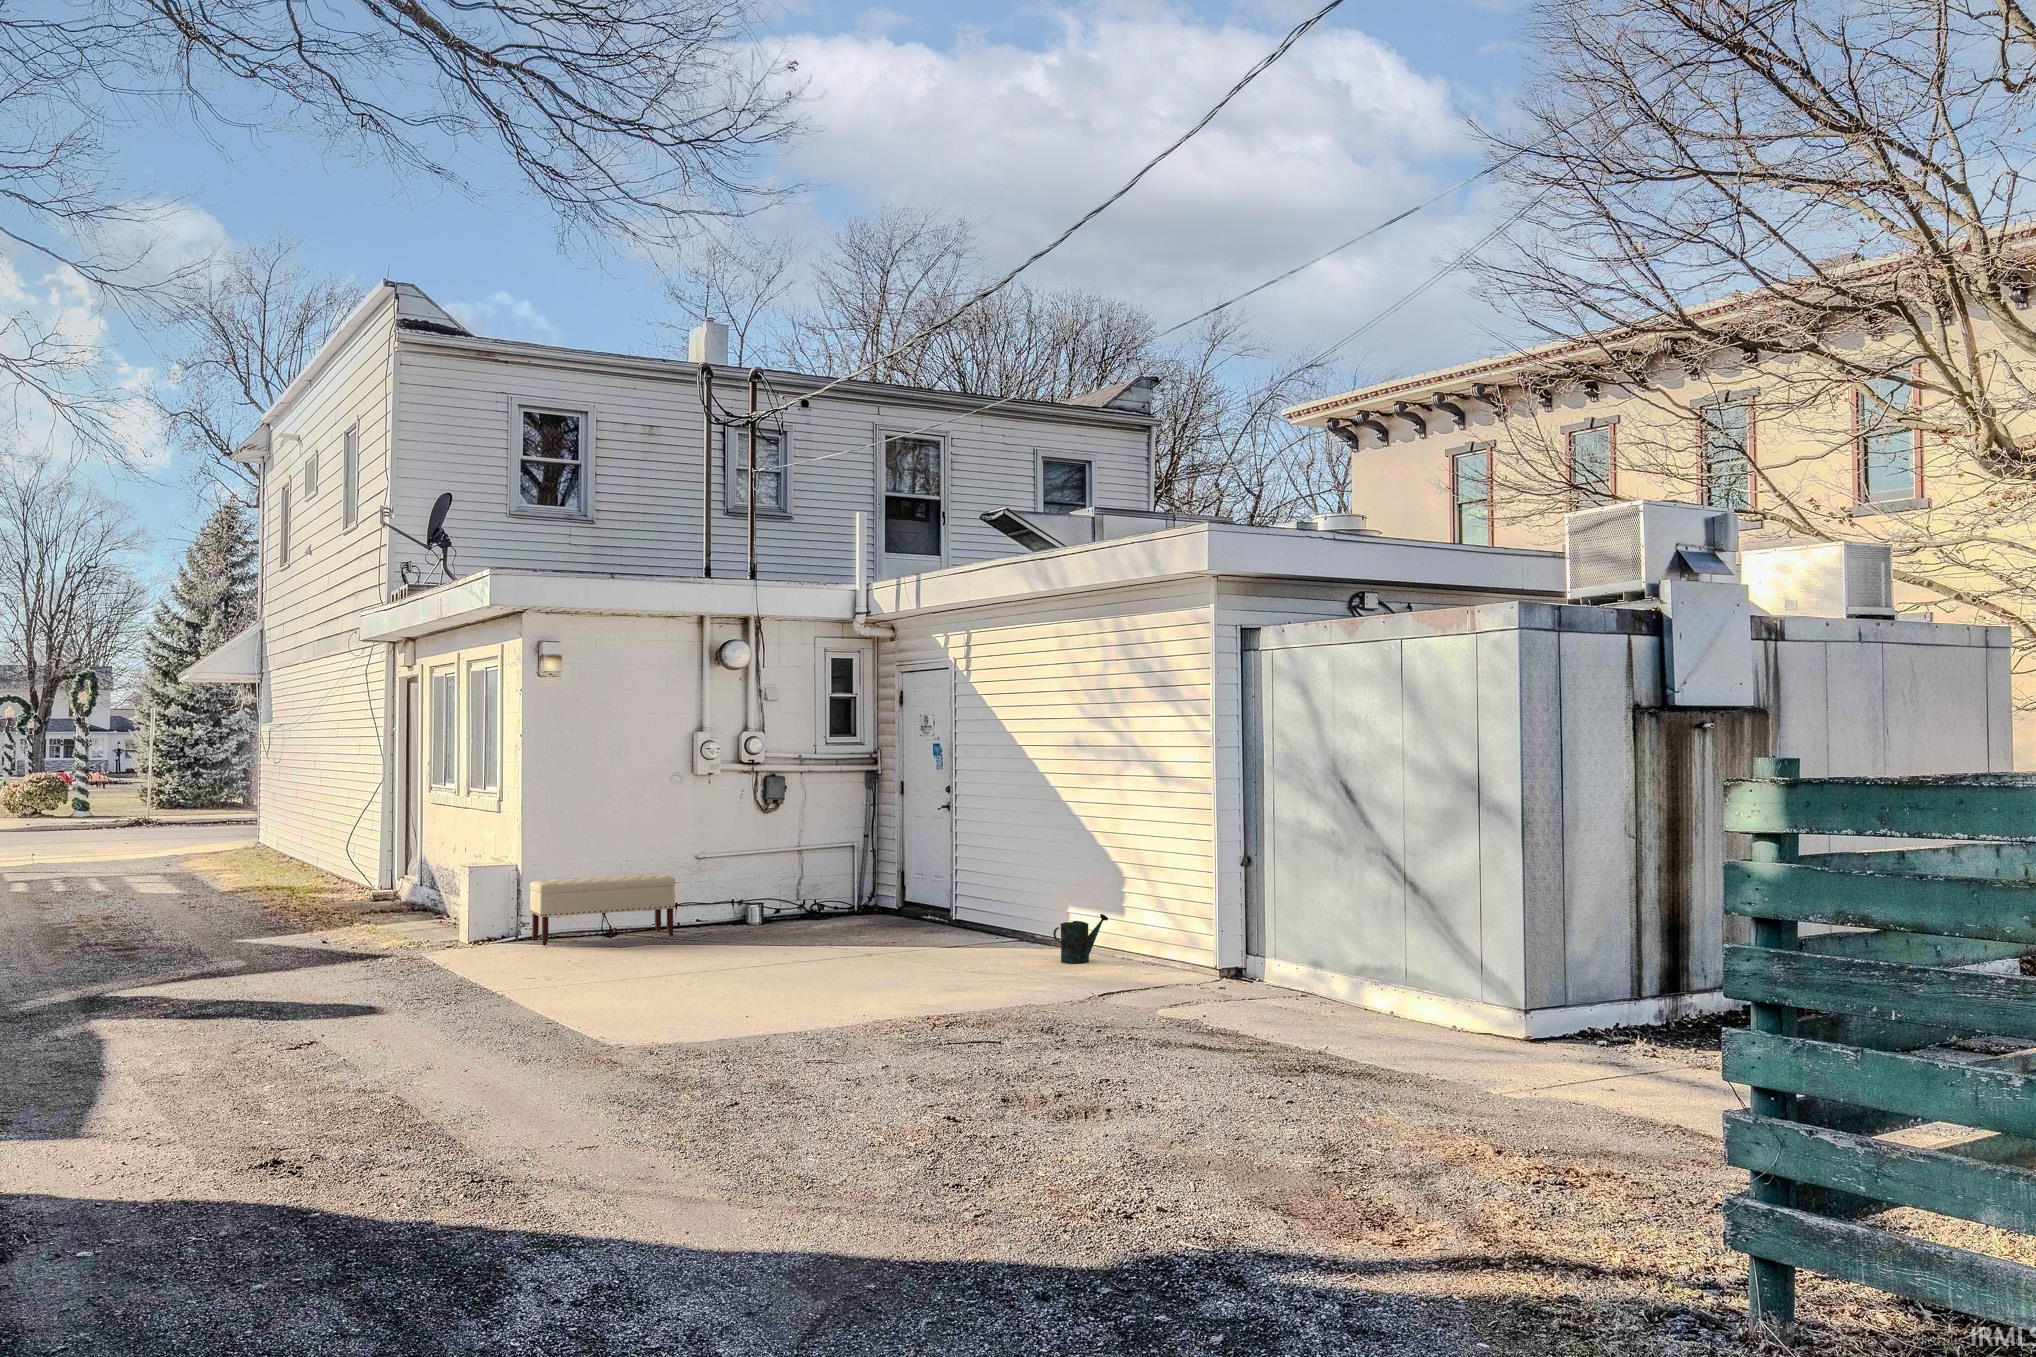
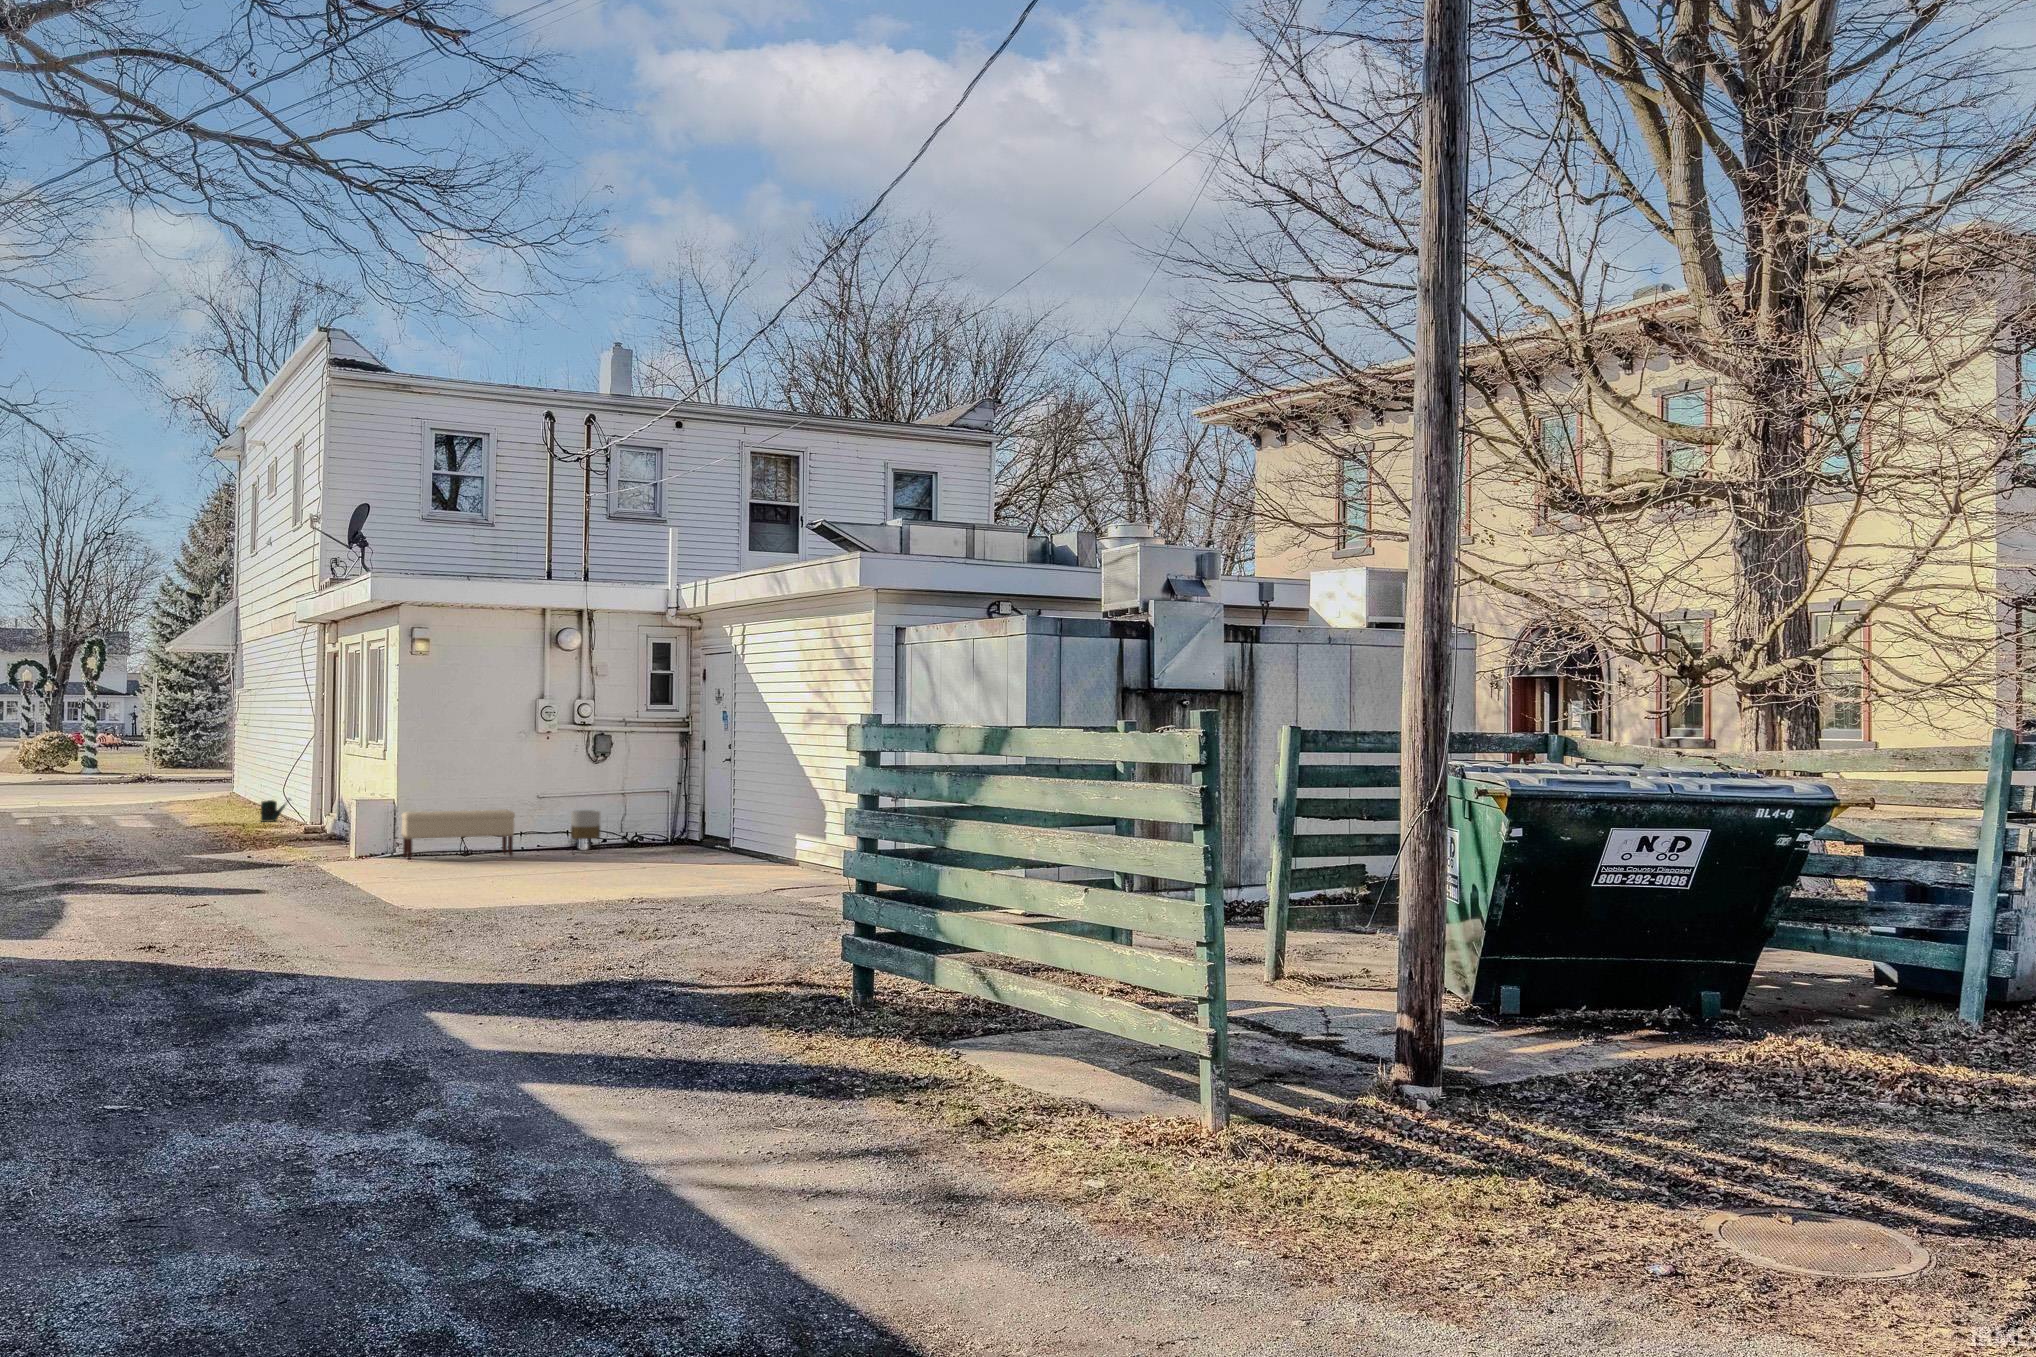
planter: none [739,872,776,928] -> present [571,810,601,850]
watering can: present [1053,914,1108,963] -> present [261,798,291,822]

